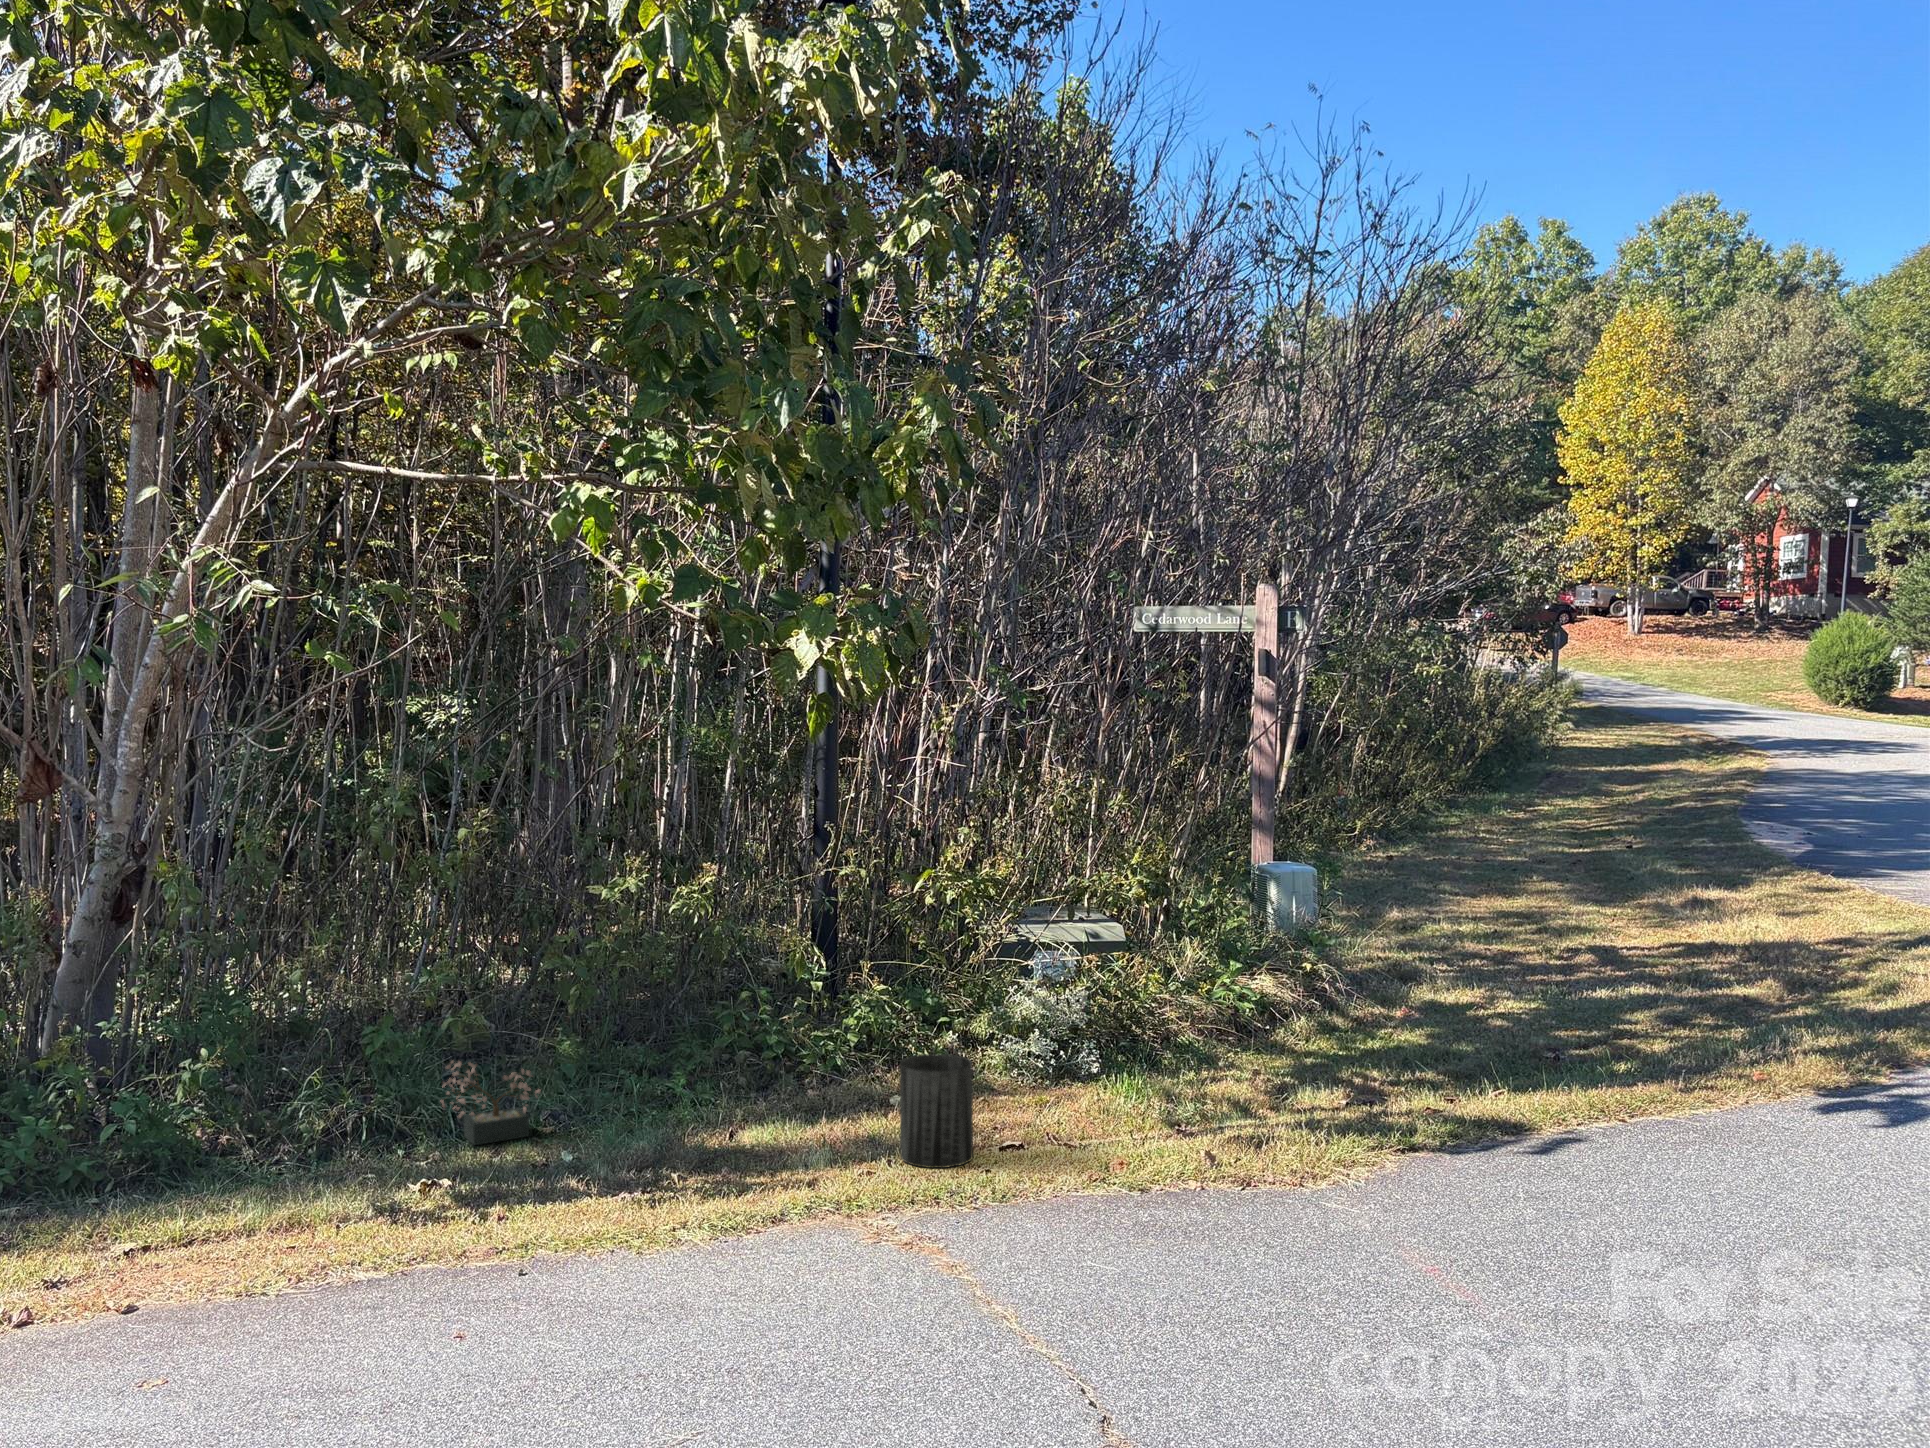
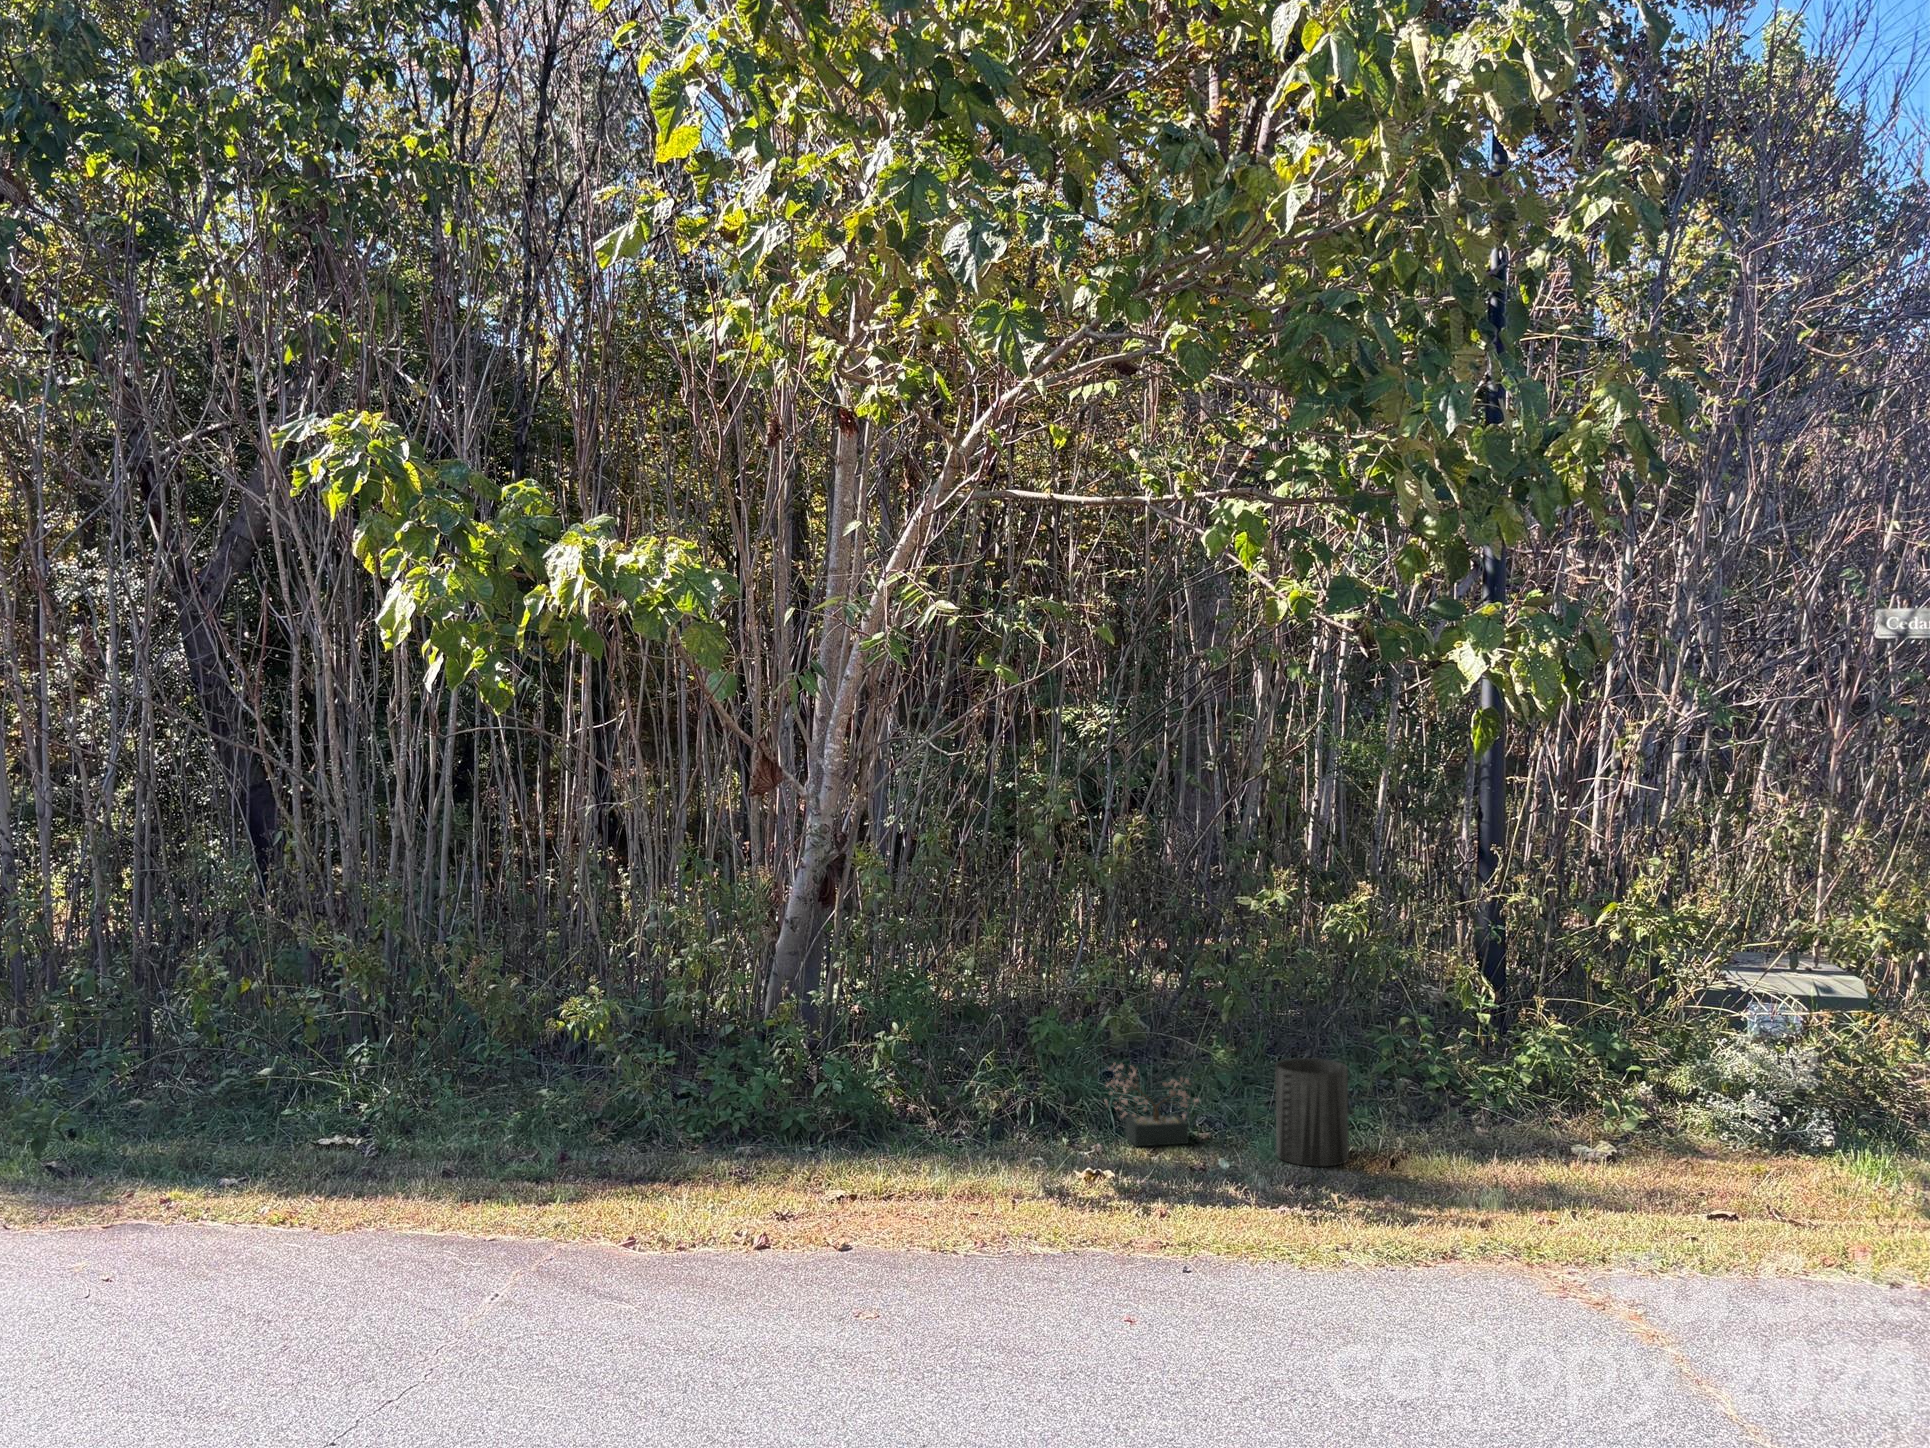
trash can: present [900,1054,973,1168] -> present [1275,1058,1349,1166]

